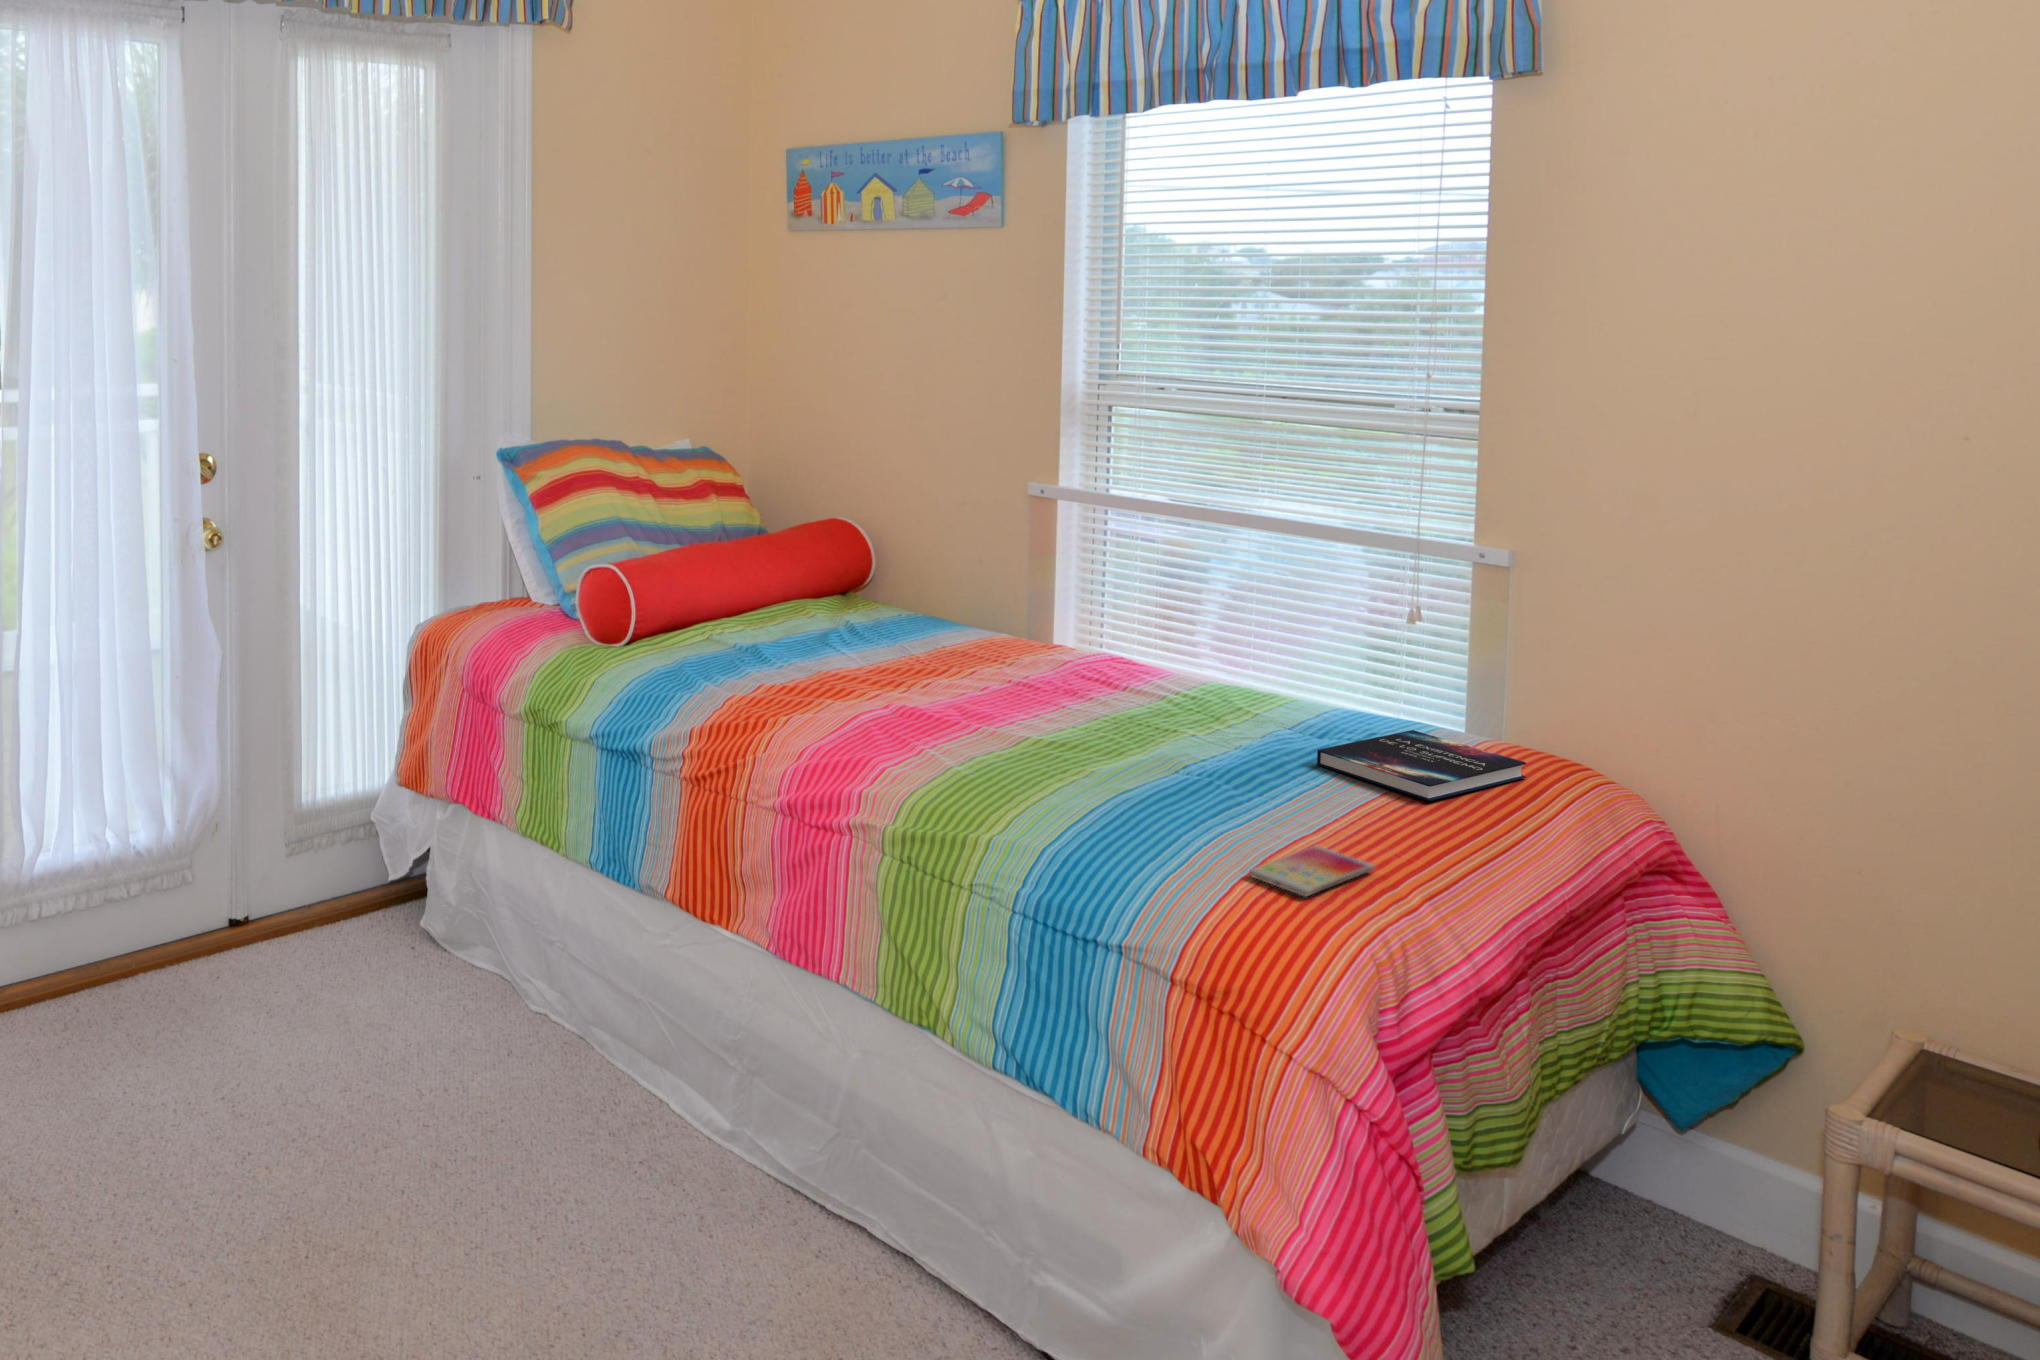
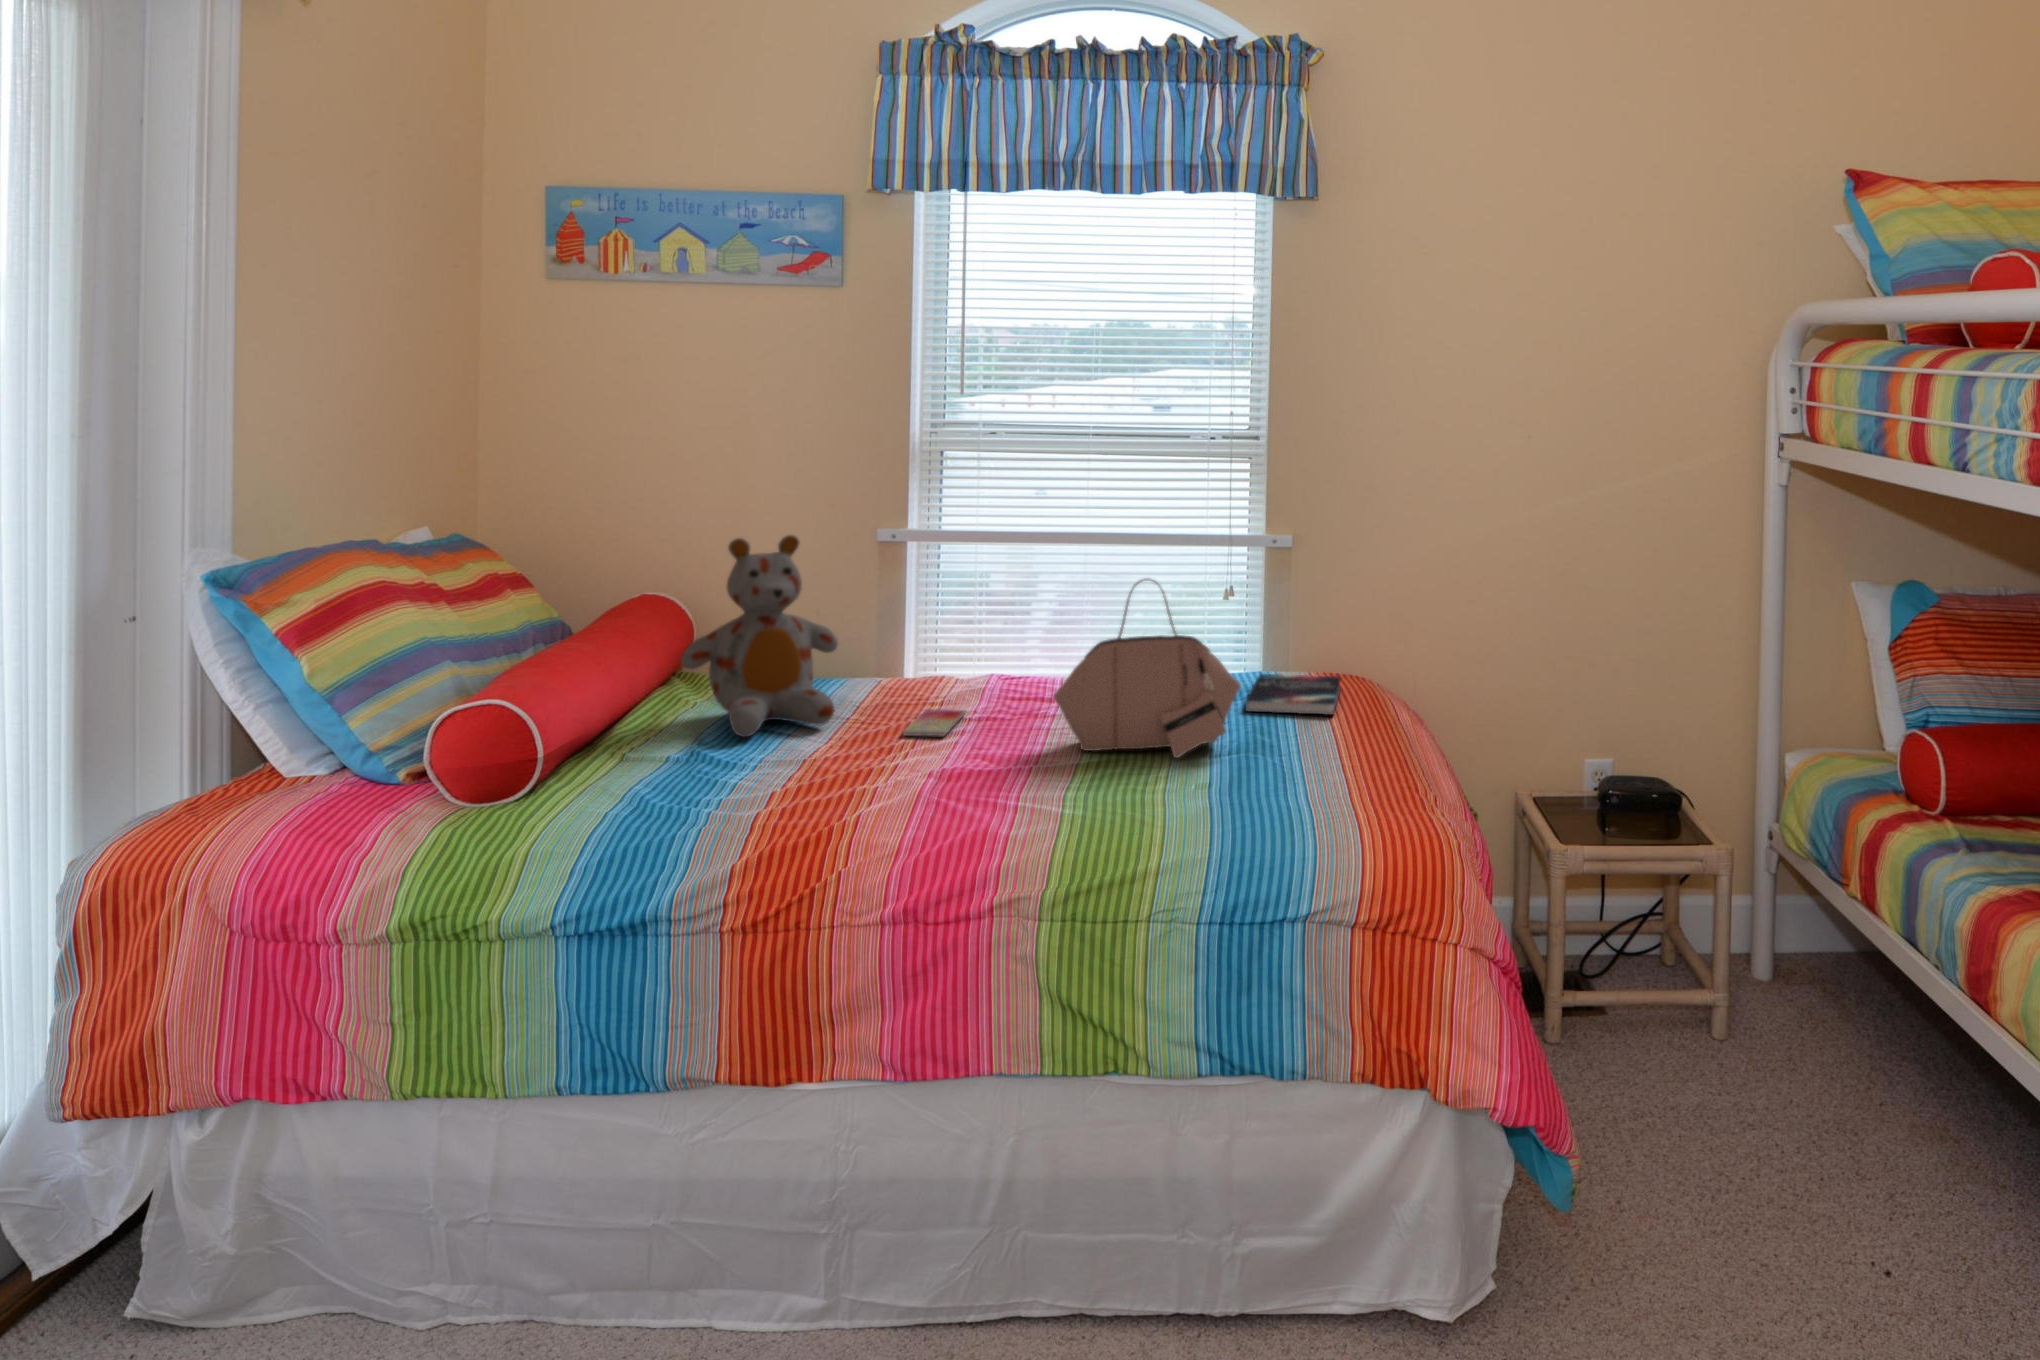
stuffed bear: none [769,473,912,660] -> present [681,535,838,737]
handbag: none [1024,567,1235,782] -> present [1054,579,1241,758]
smartphone: present [1249,846,1374,896] -> present [903,709,966,736]

